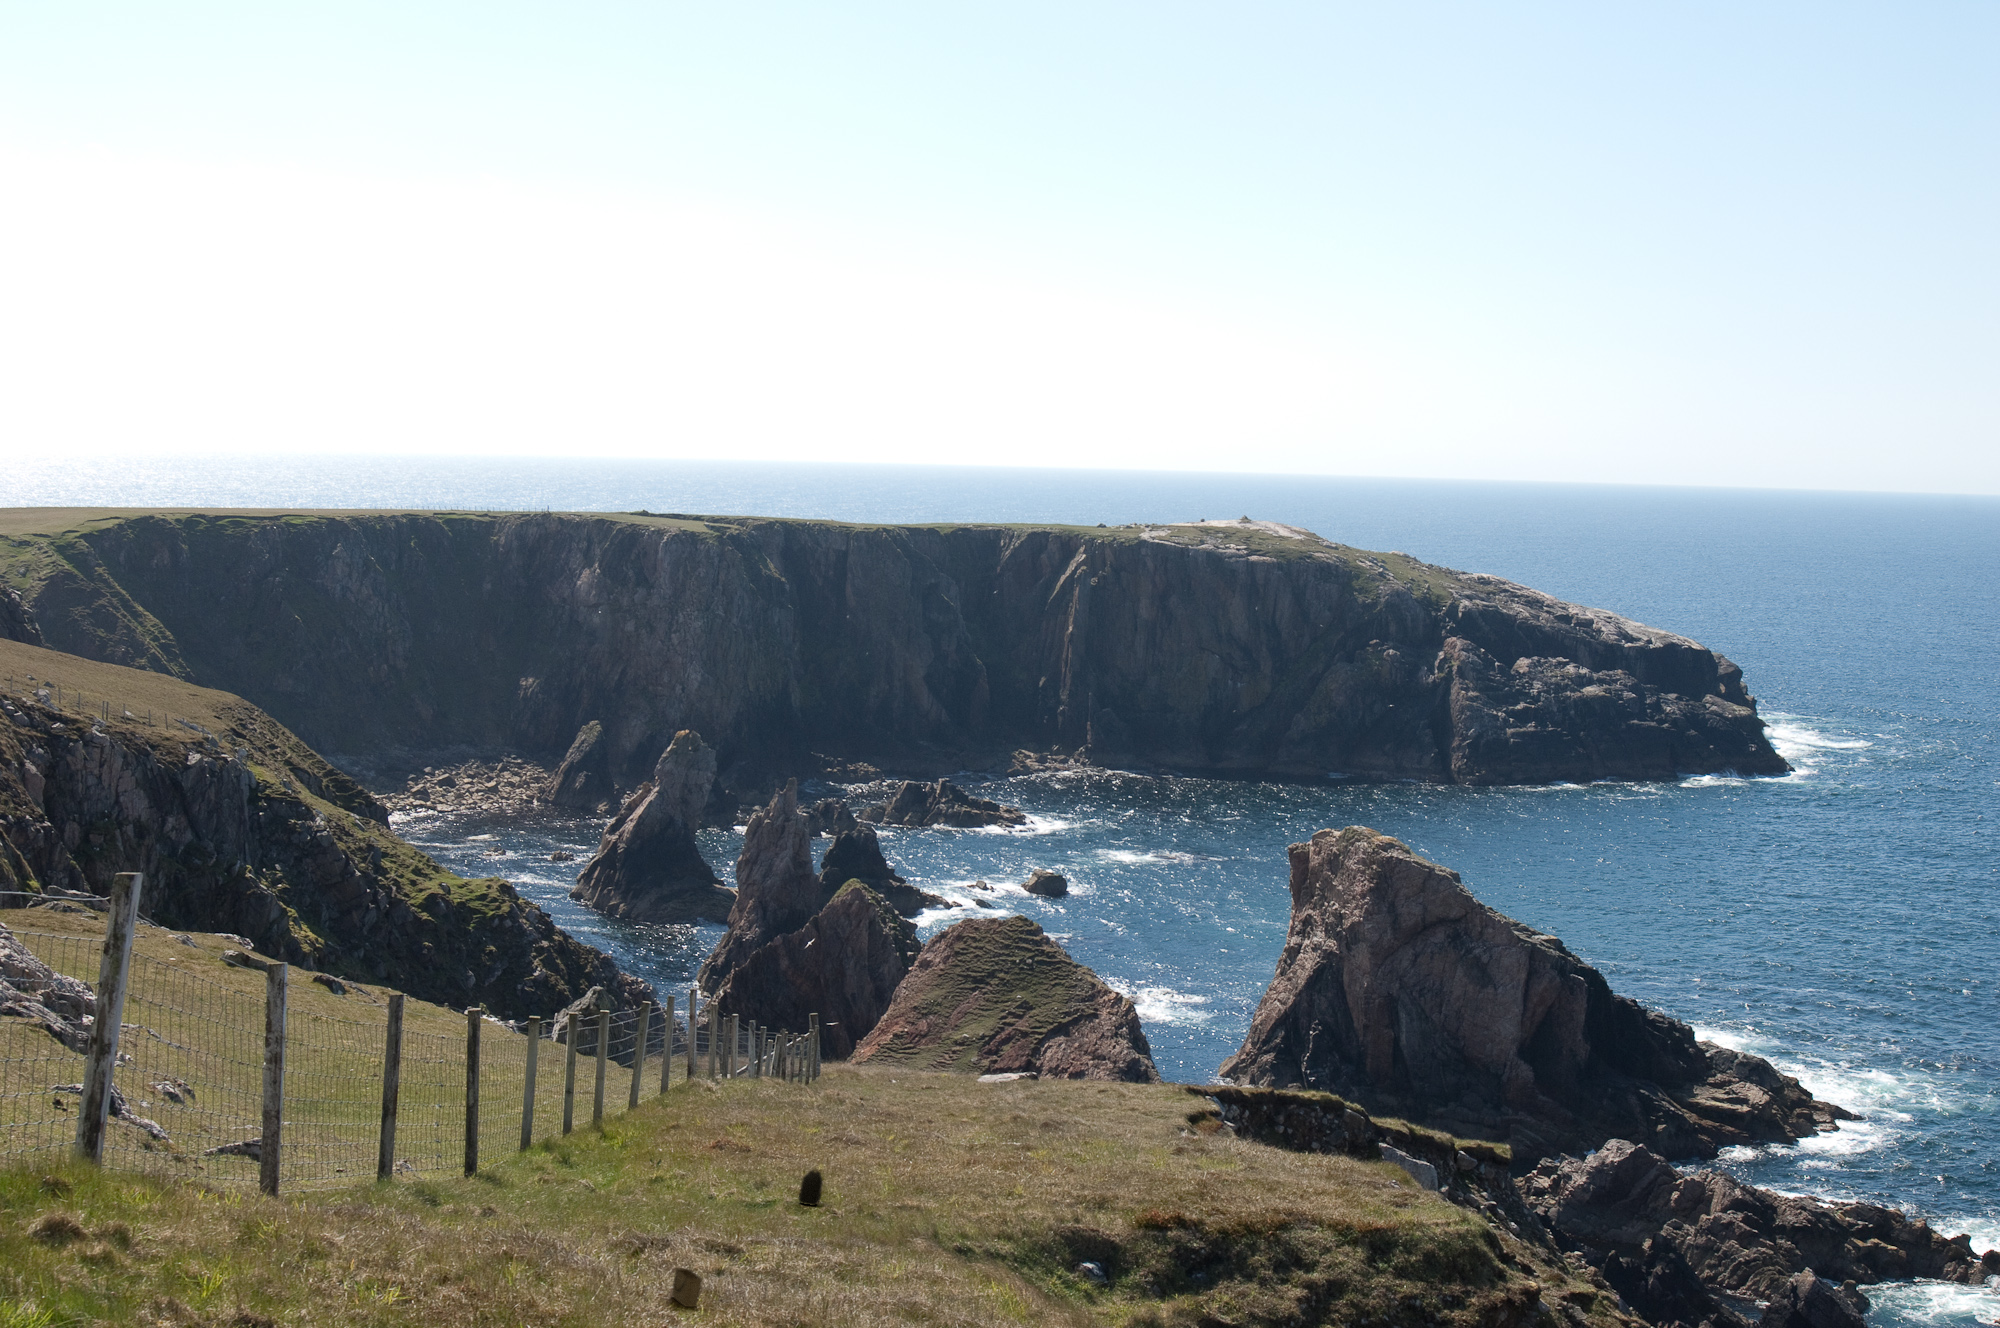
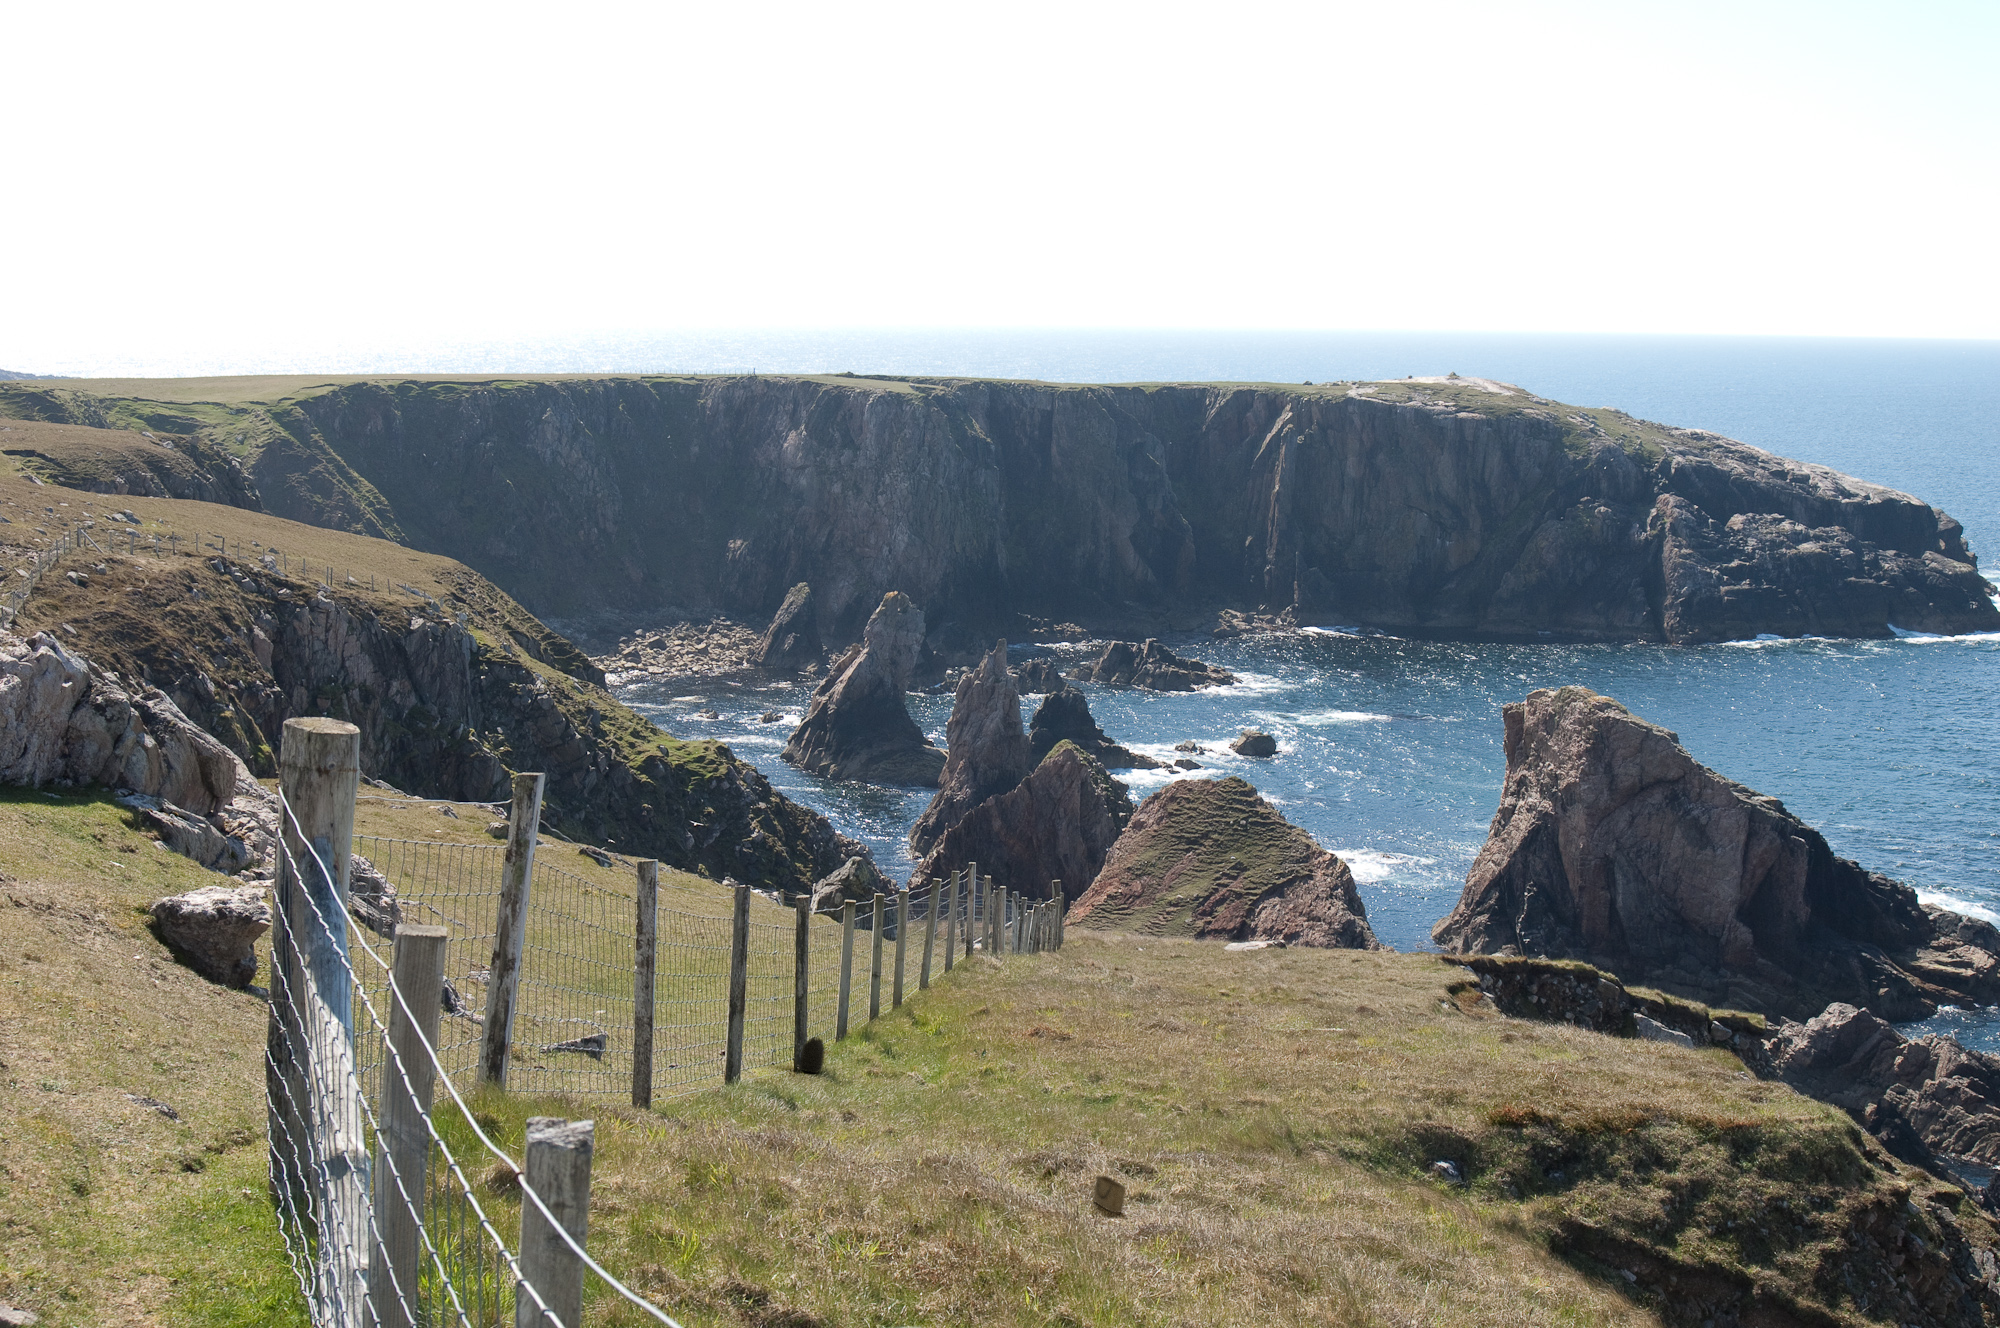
backpack: present [798,1170,823,1206] -> present [800,1037,825,1073]

